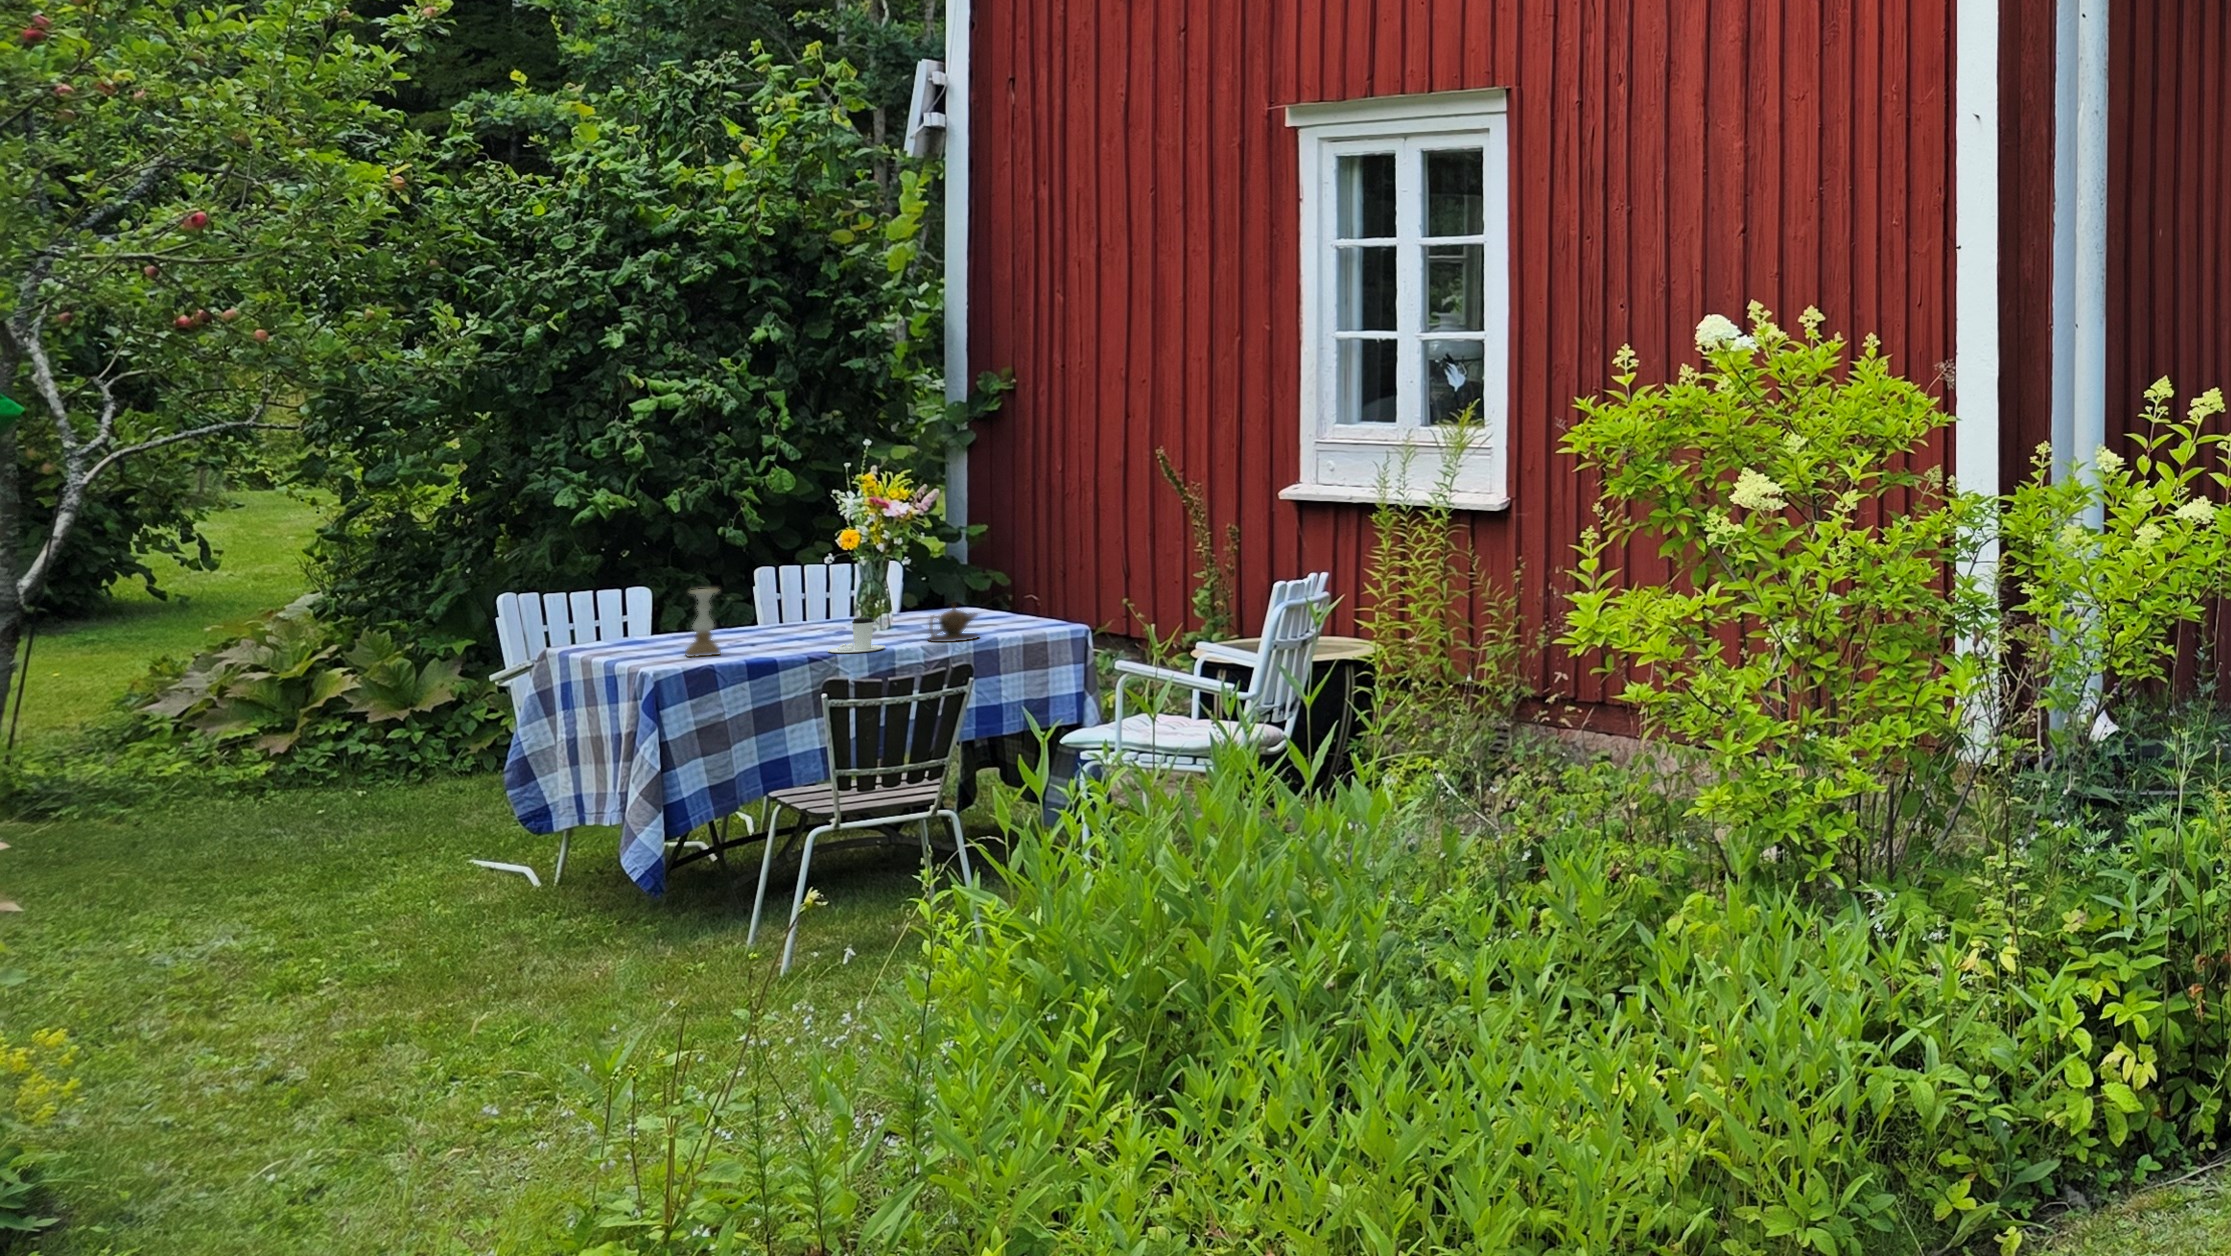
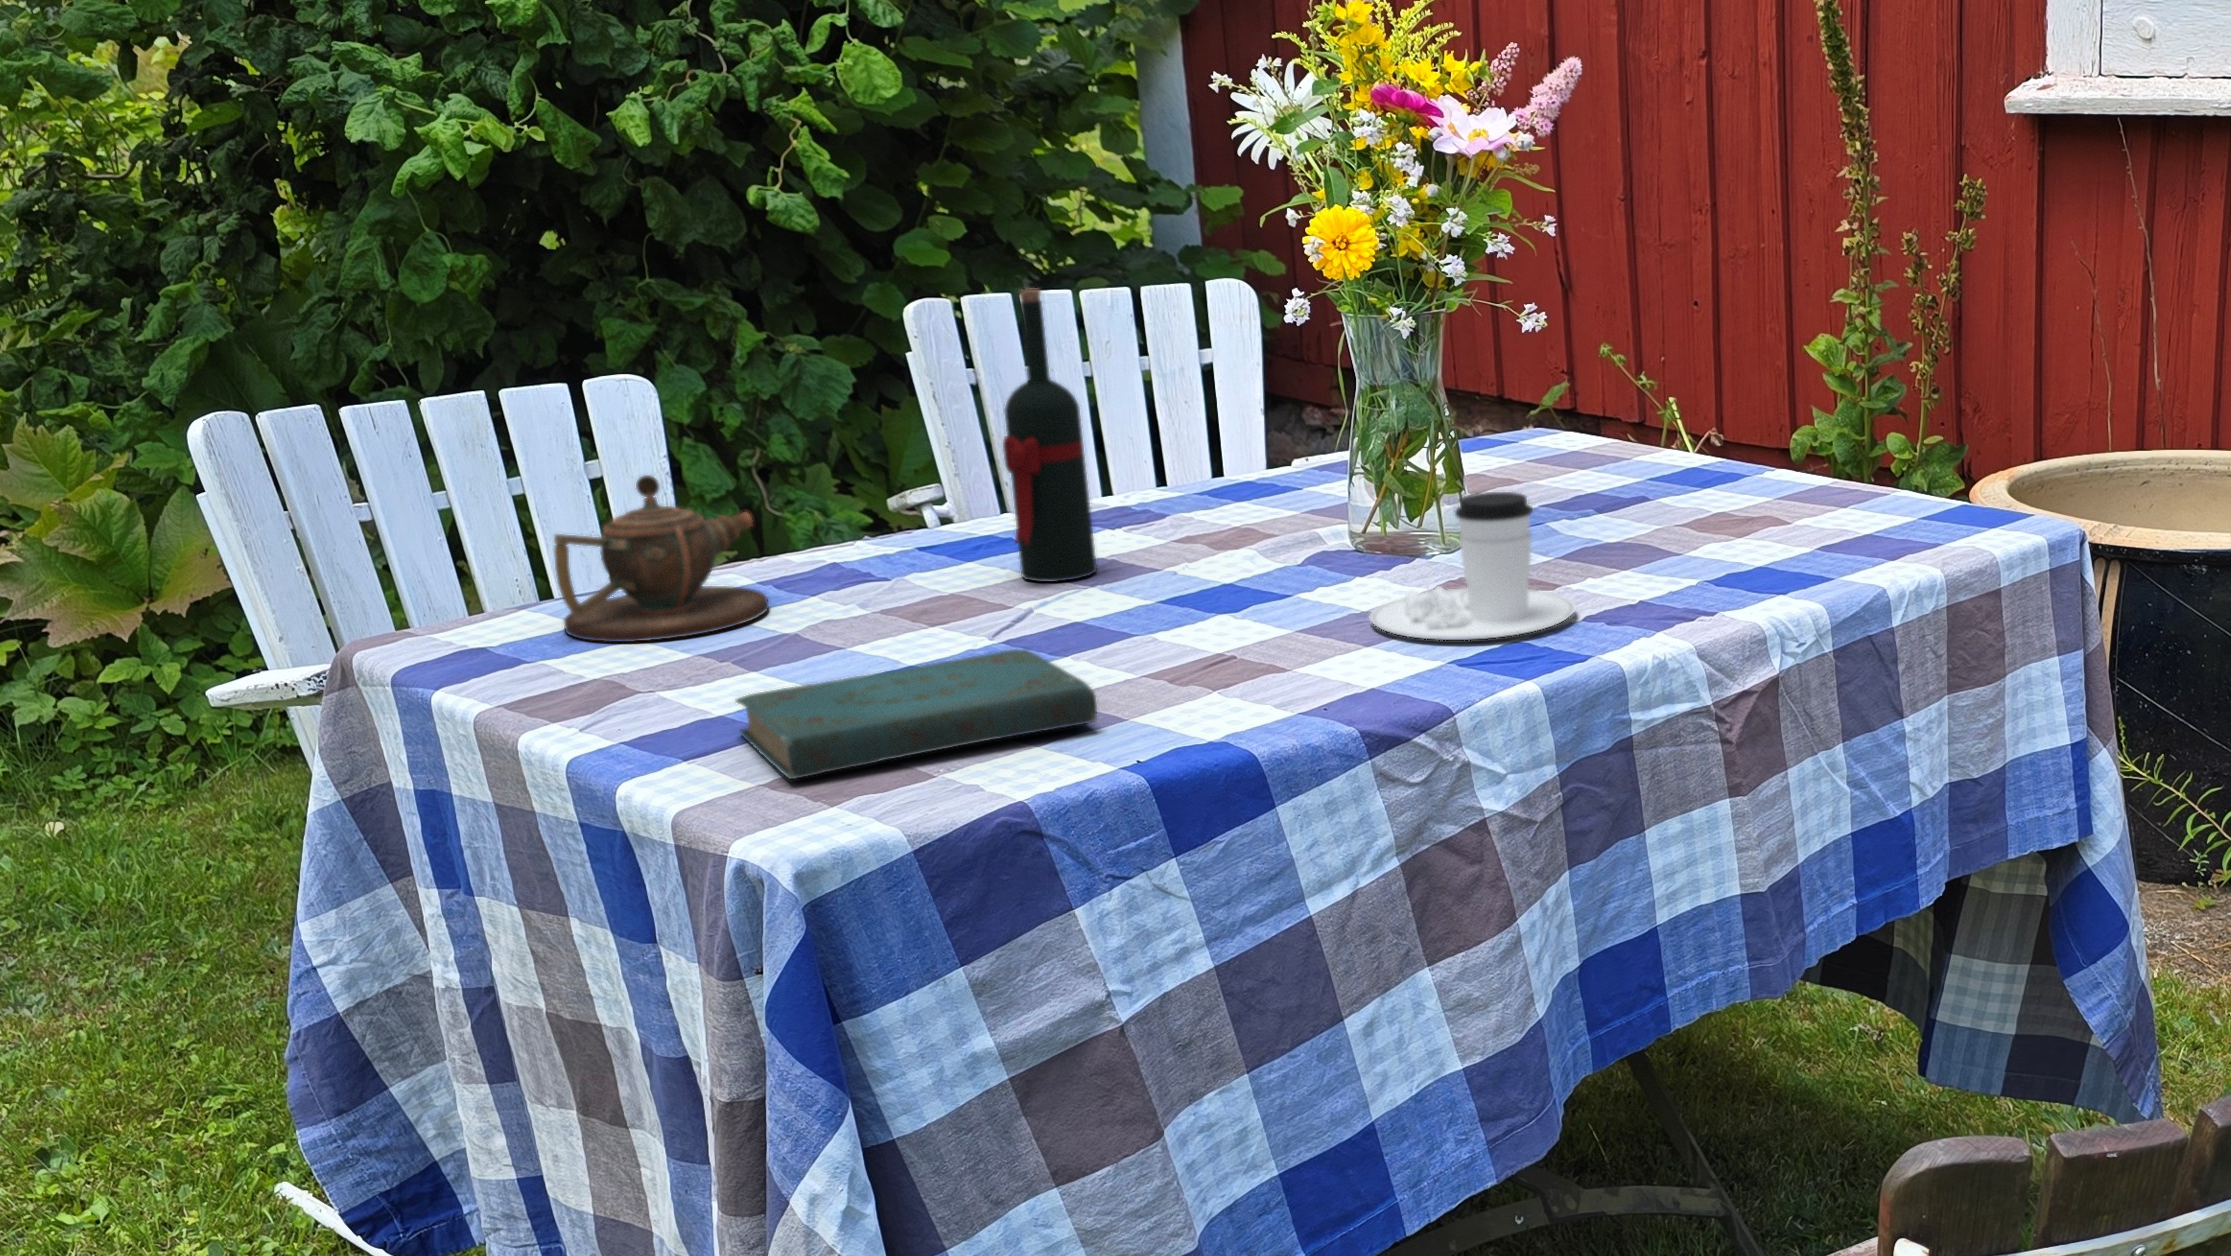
wine bottle: none [744,566,769,646] -> present [1003,288,1097,582]
candle holder: present [685,589,720,657] -> none [814,382,974,659]
teapot: present [928,603,978,642] -> present [554,475,769,642]
book: none [652,651,737,670] -> present [735,649,1097,779]

